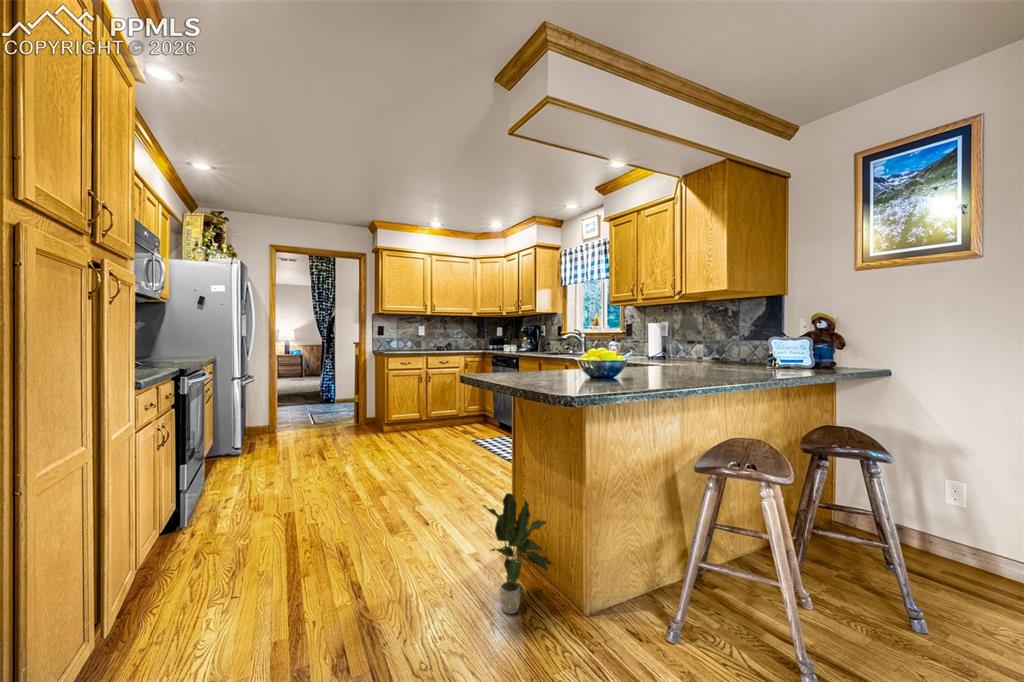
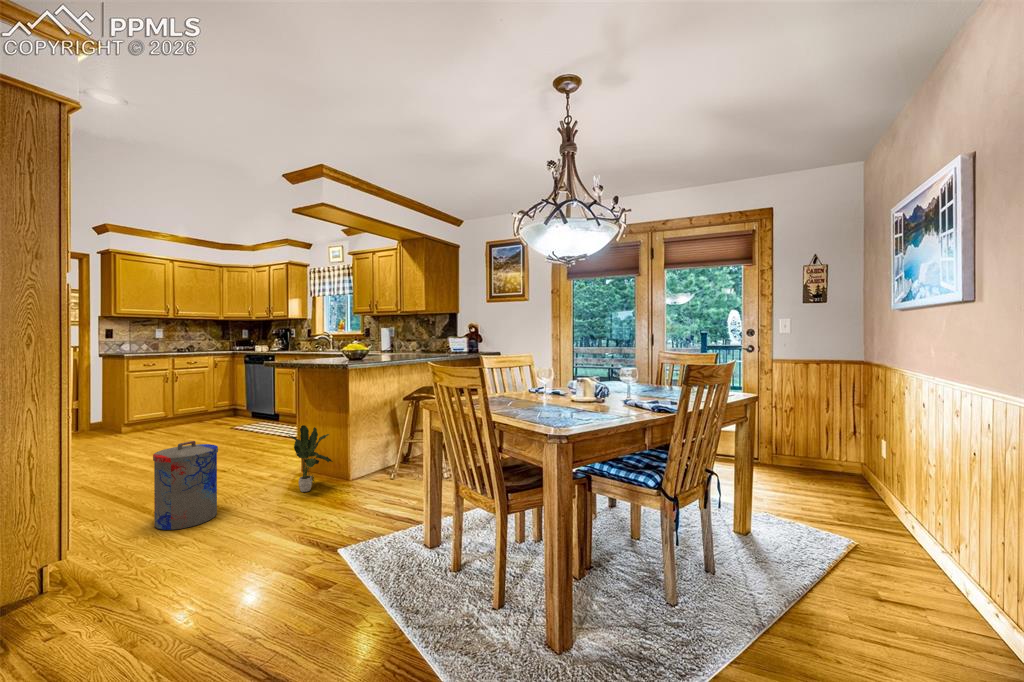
trash can: none [285,507,375,658] -> present [153,441,218,530]

